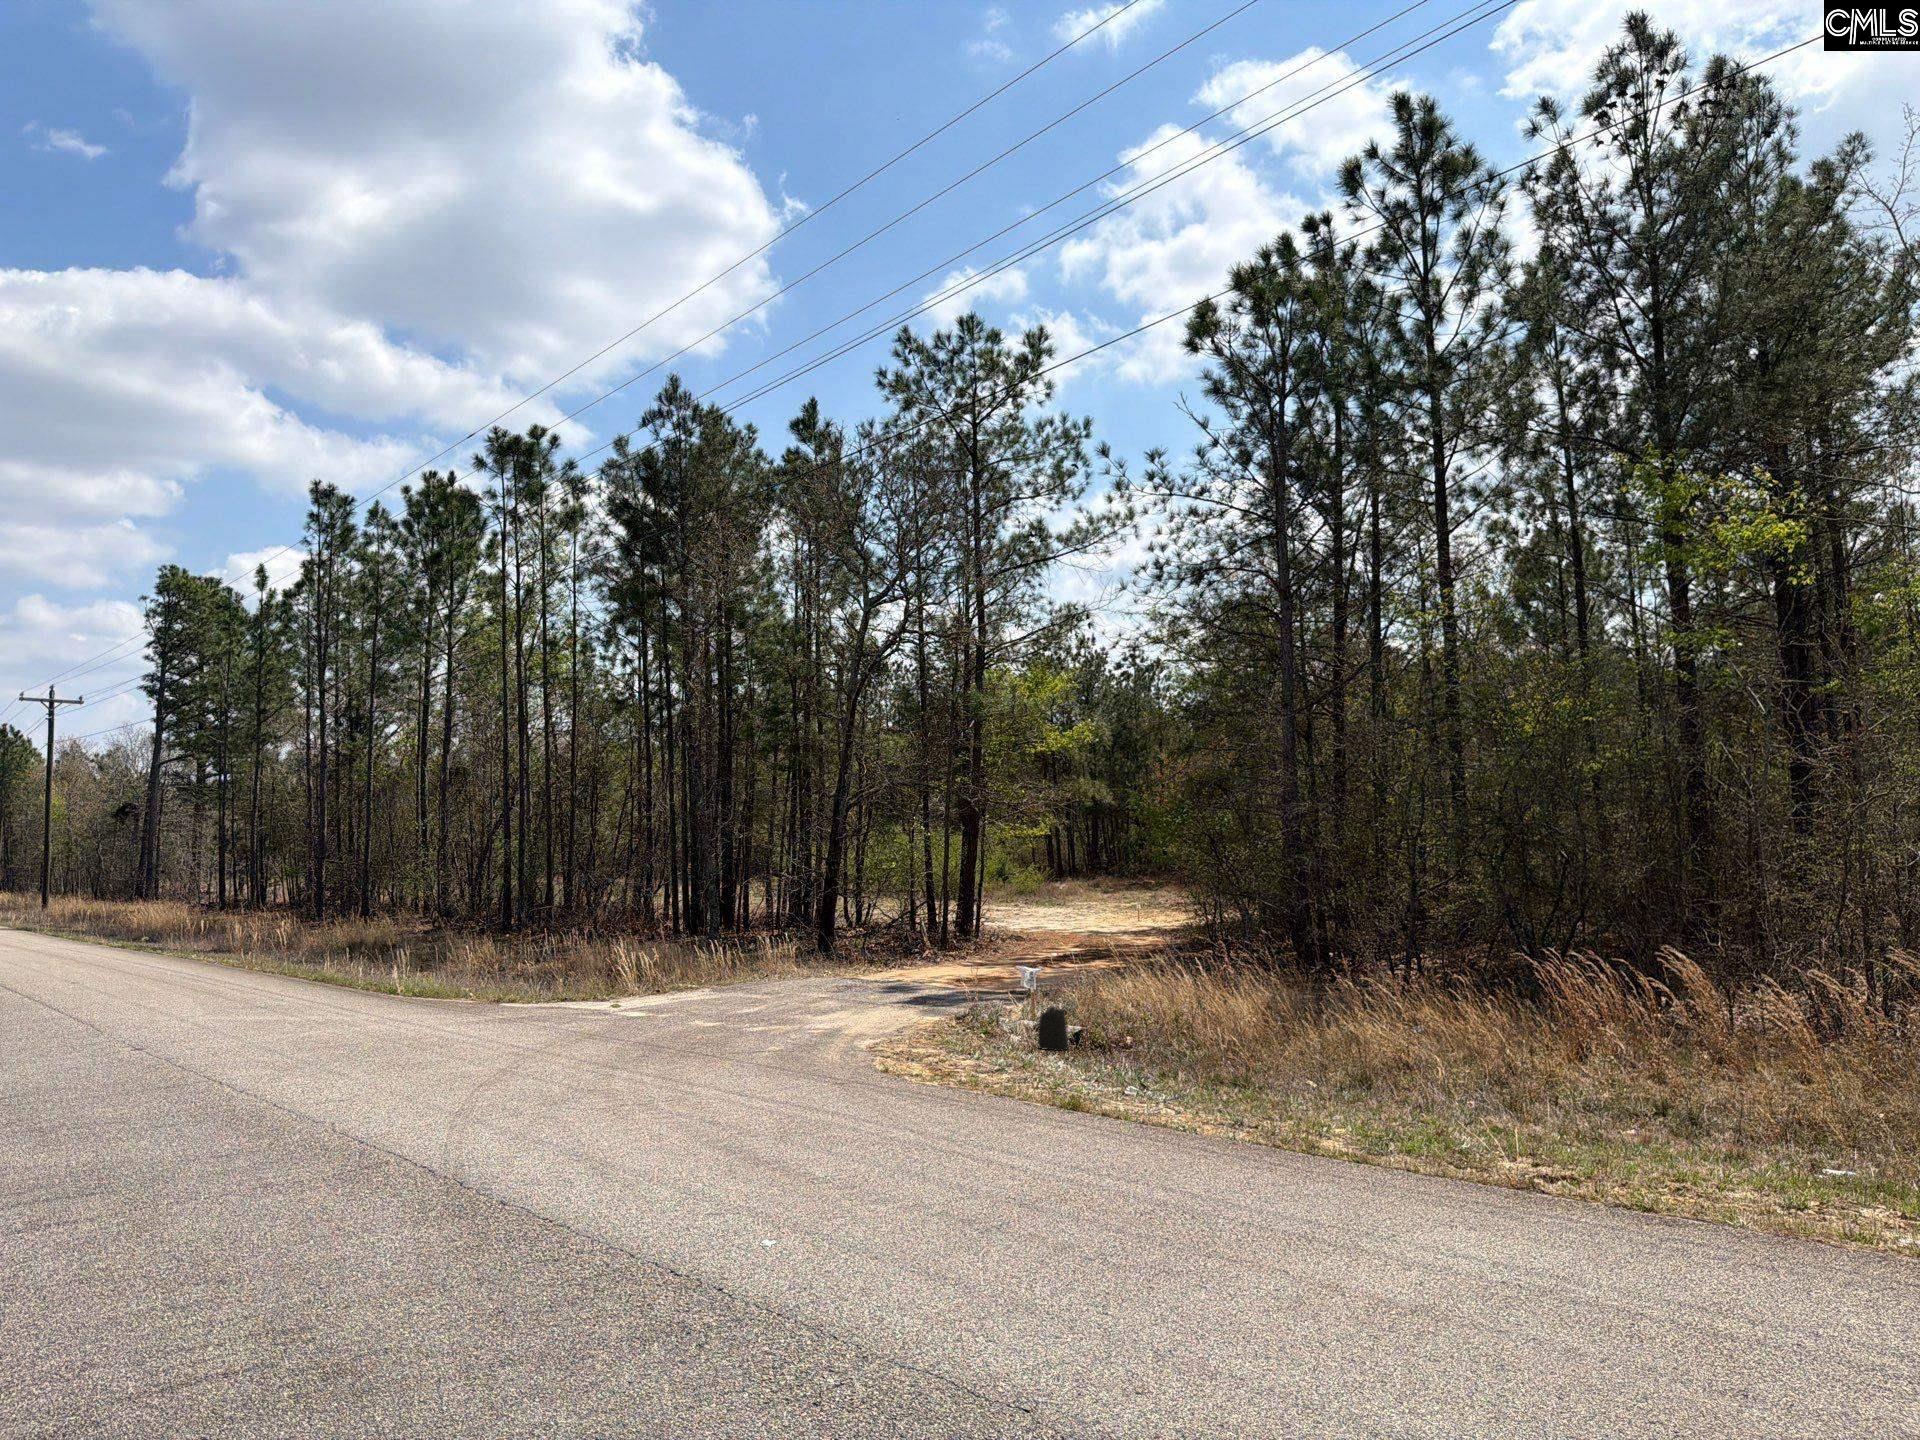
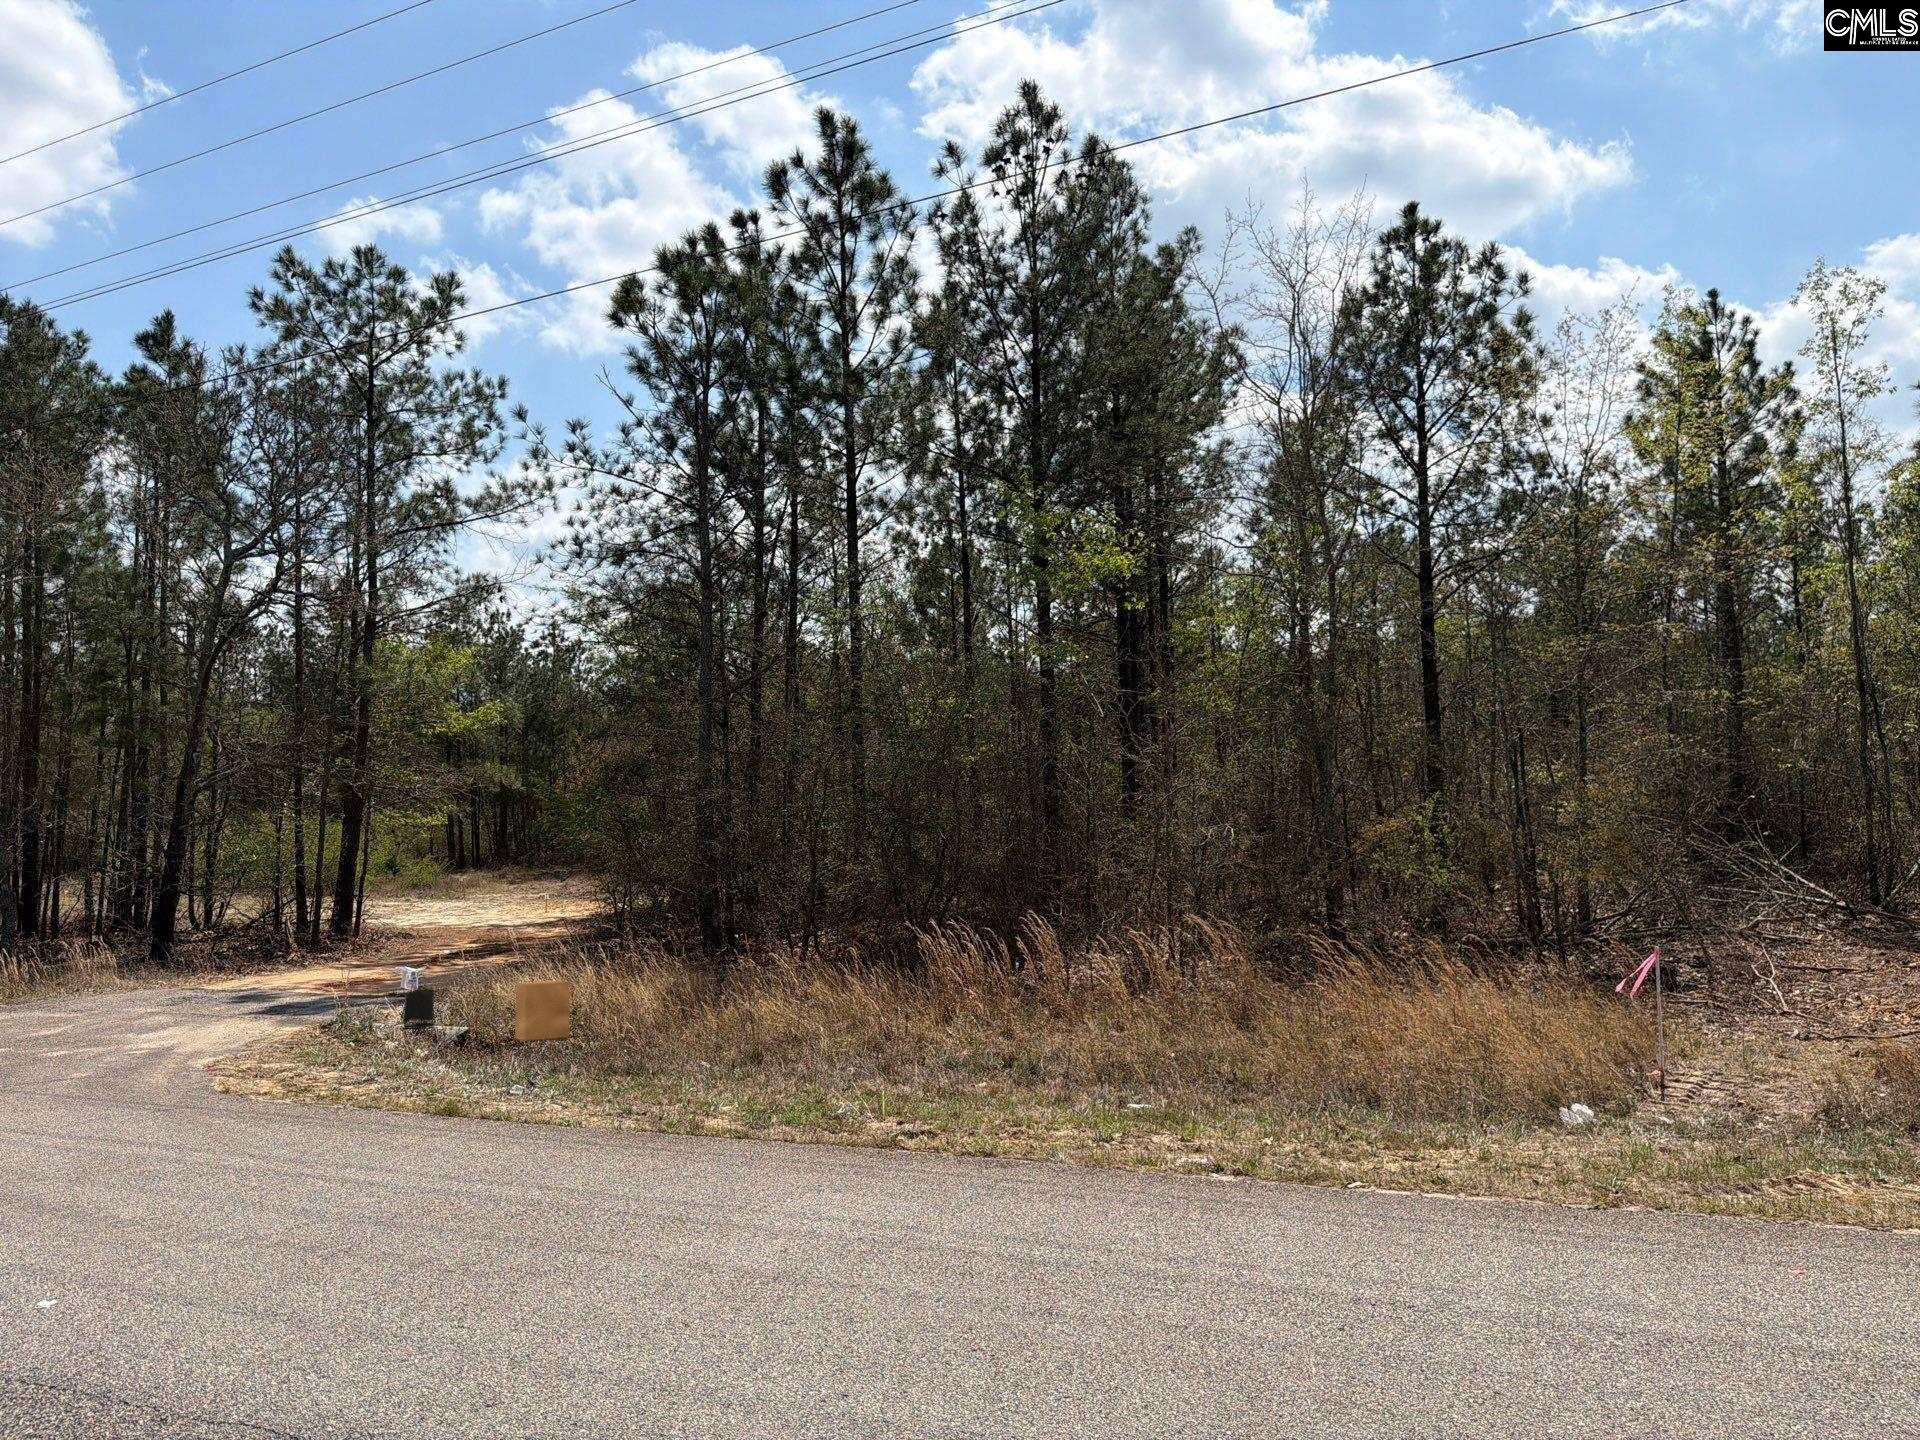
cardboard box: none [1167,1031,1230,1102] -> present [515,980,570,1041]

